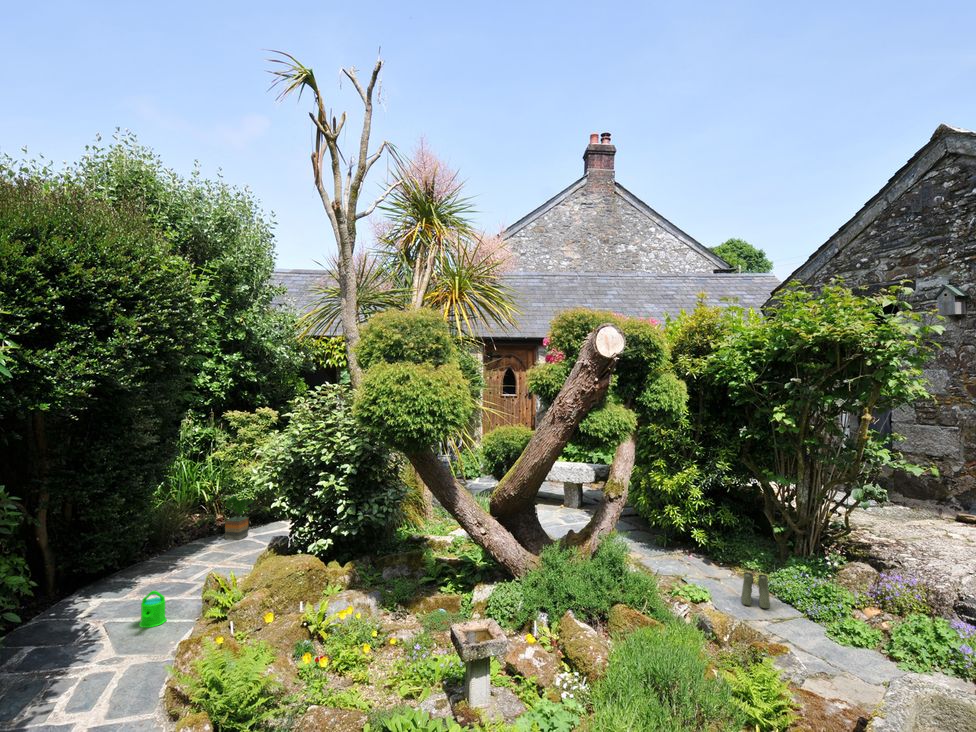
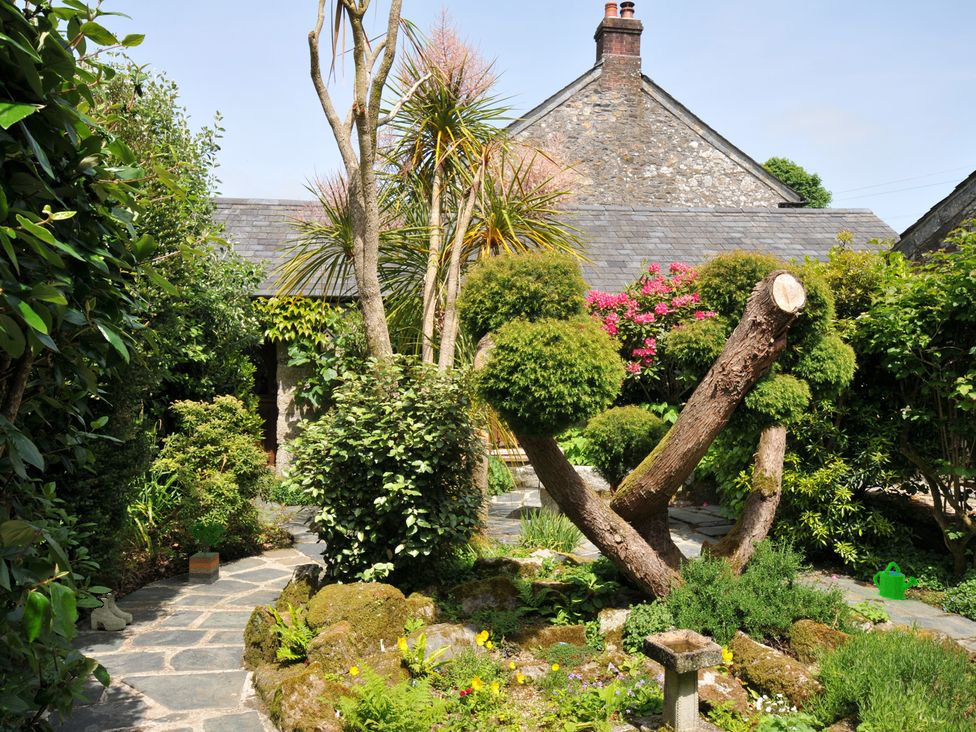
boots: present [741,573,770,609] -> present [91,592,132,631]
watering can: present [139,591,167,628] -> present [873,562,918,600]

